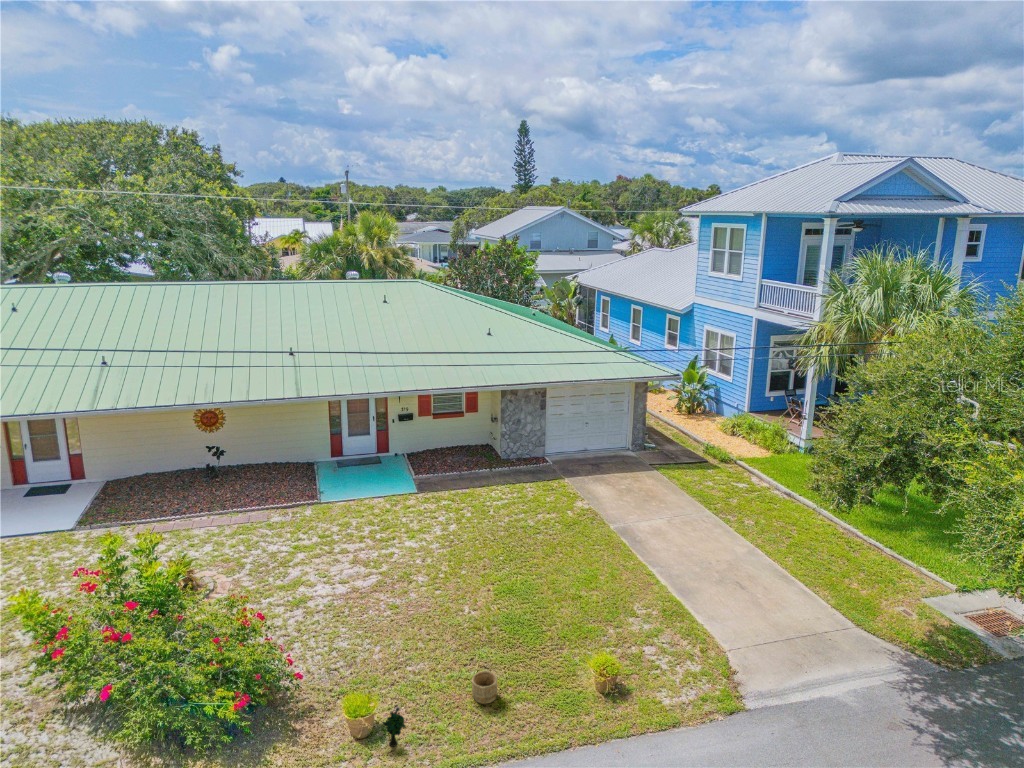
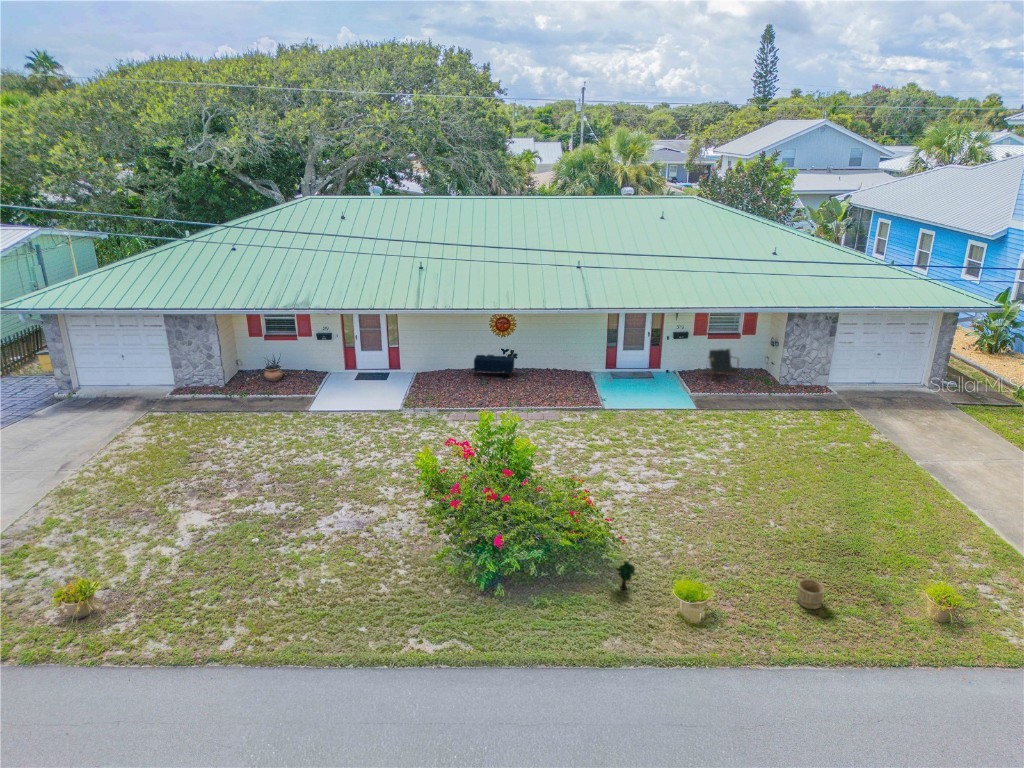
lounge chair: none [434,422,464,461] -> present [707,349,739,377]
bench: none [179,452,229,478] -> present [474,355,514,378]
decorative plant: present [383,708,406,747] -> present [617,558,635,590]

